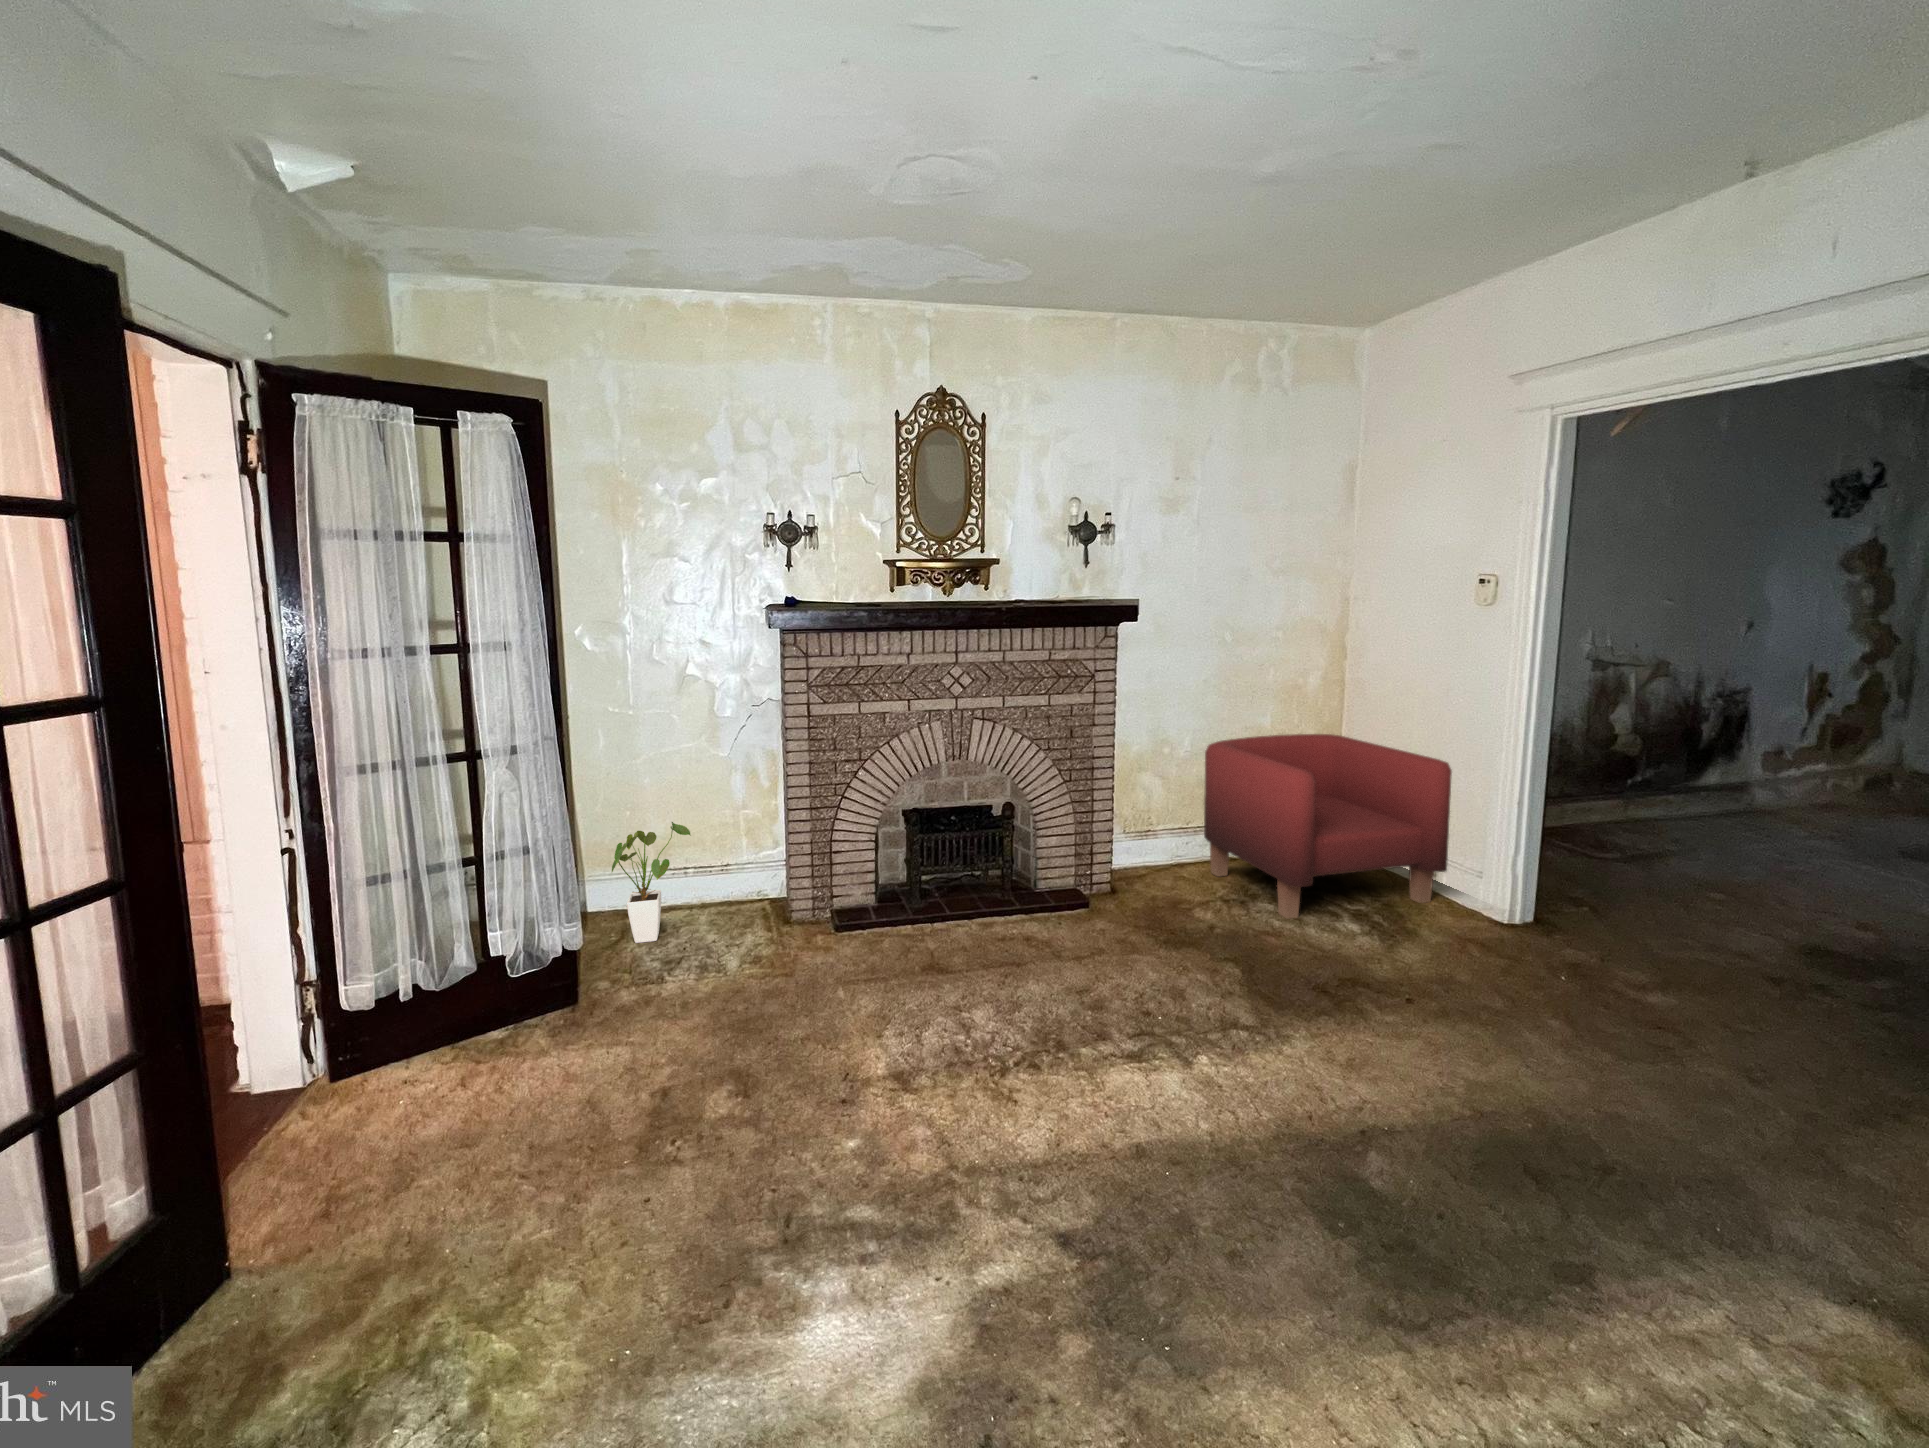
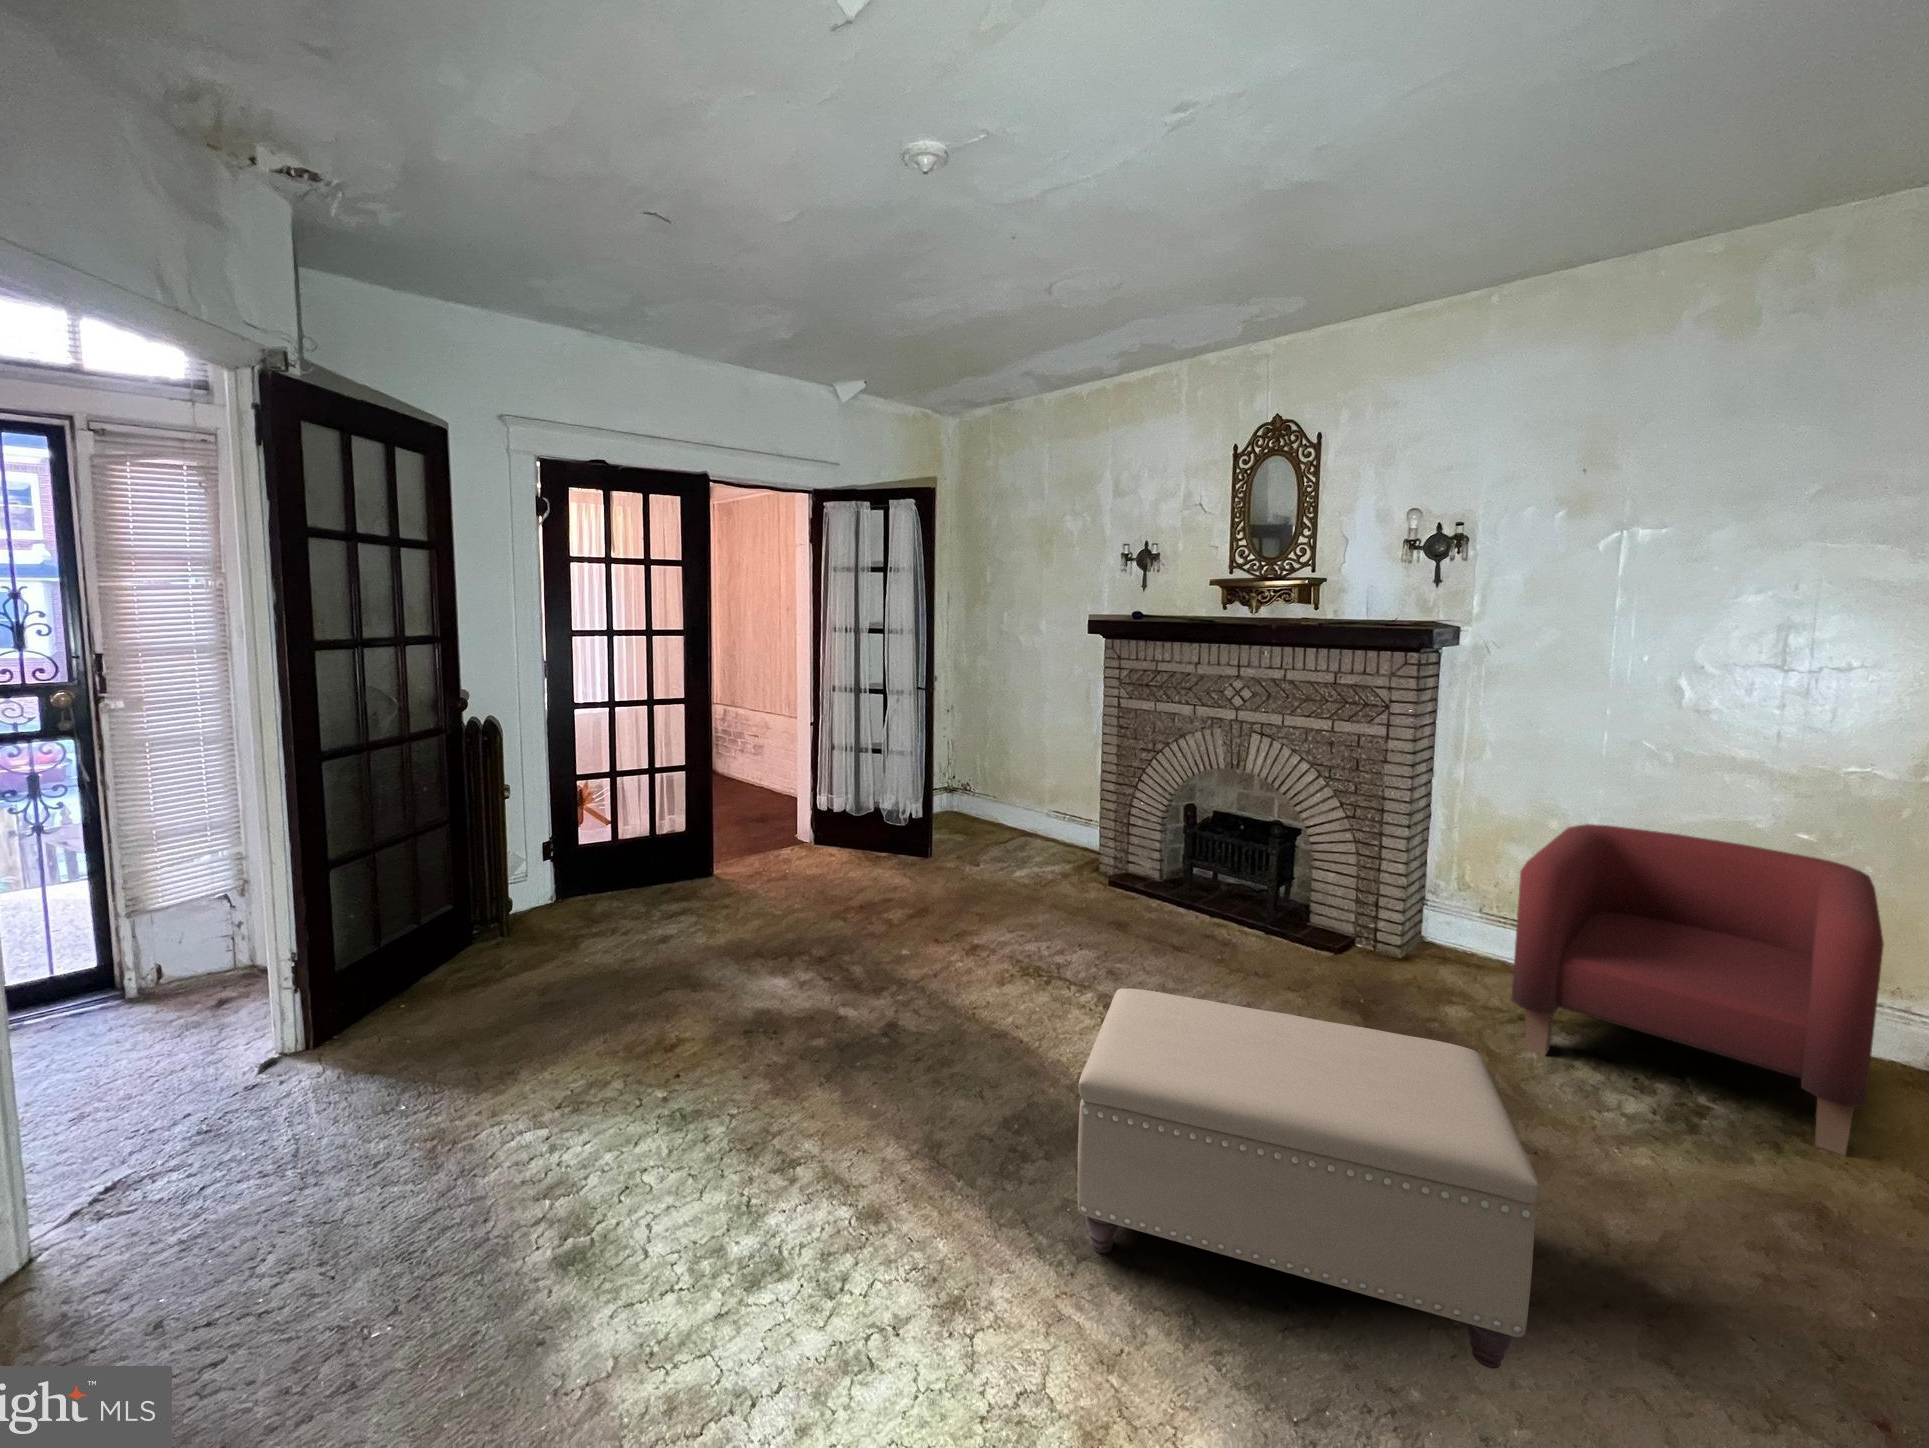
house plant: present [612,822,690,943] -> none [987,770,1061,847]
ottoman: none [1407,913,1753,1259] -> present [1078,988,1539,1369]

